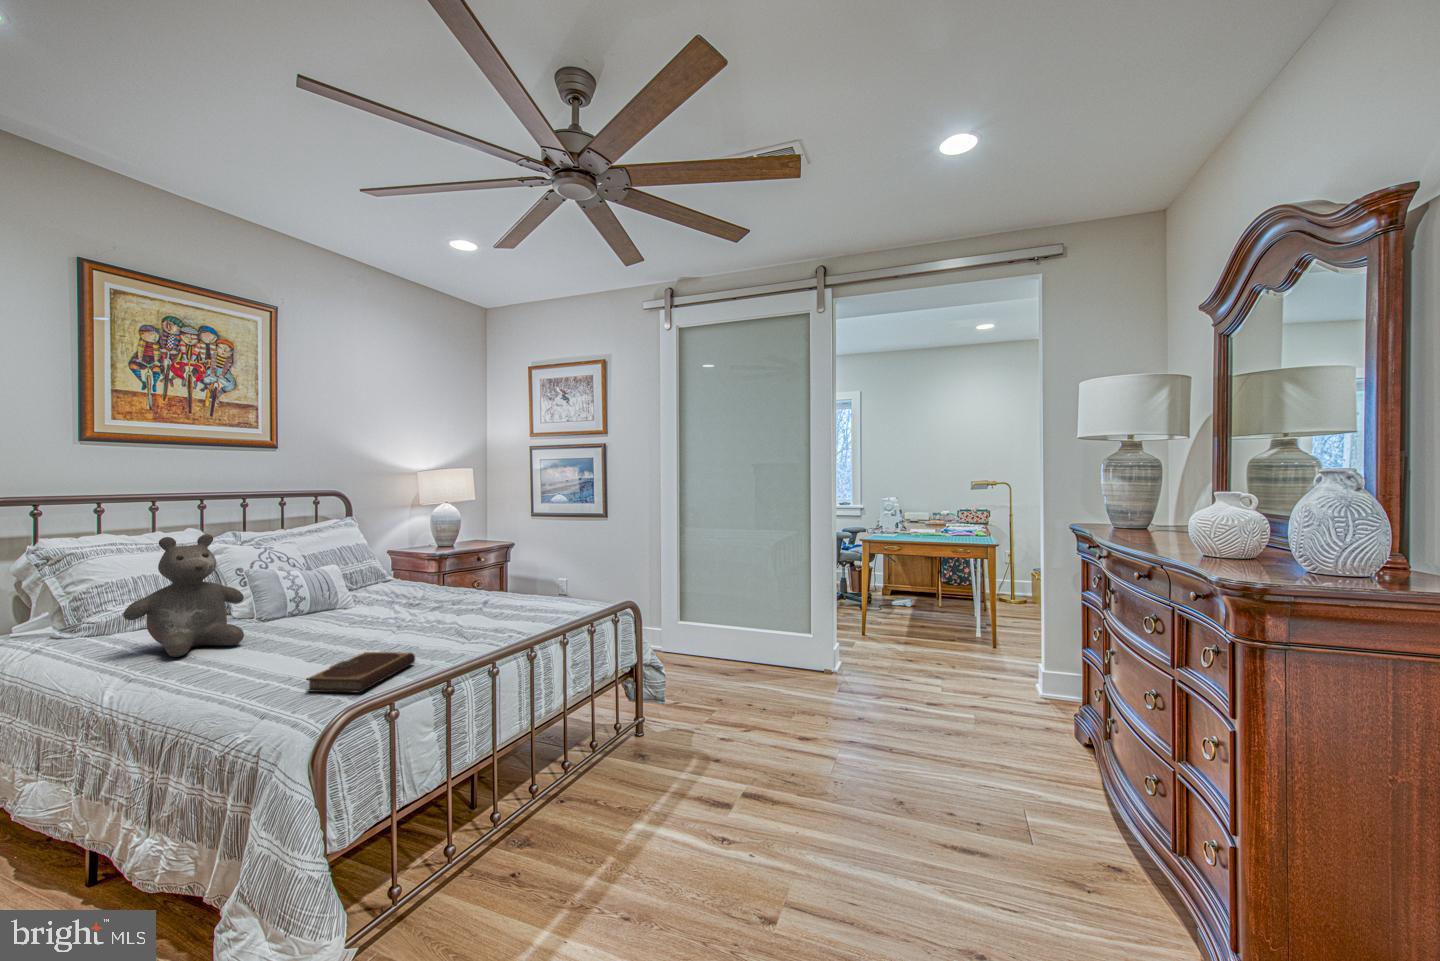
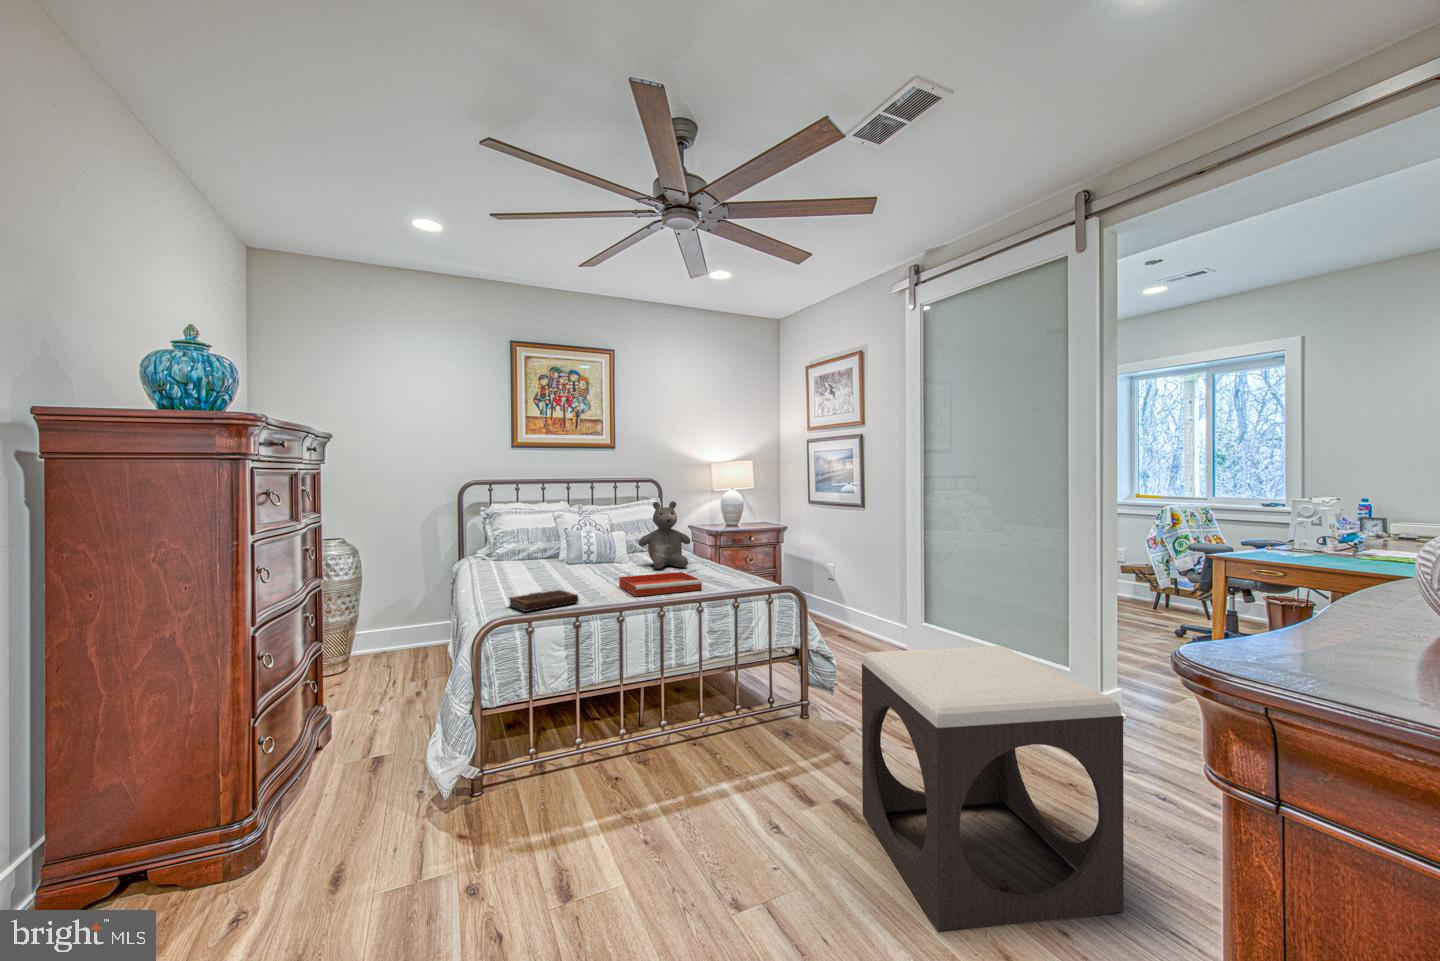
teddy bear: present [123,534,244,657] -> present [639,501,691,569]
tray: none [421,603,539,641] -> present [619,572,702,596]
footstool: none [771,623,960,857] -> present [862,646,1124,933]

